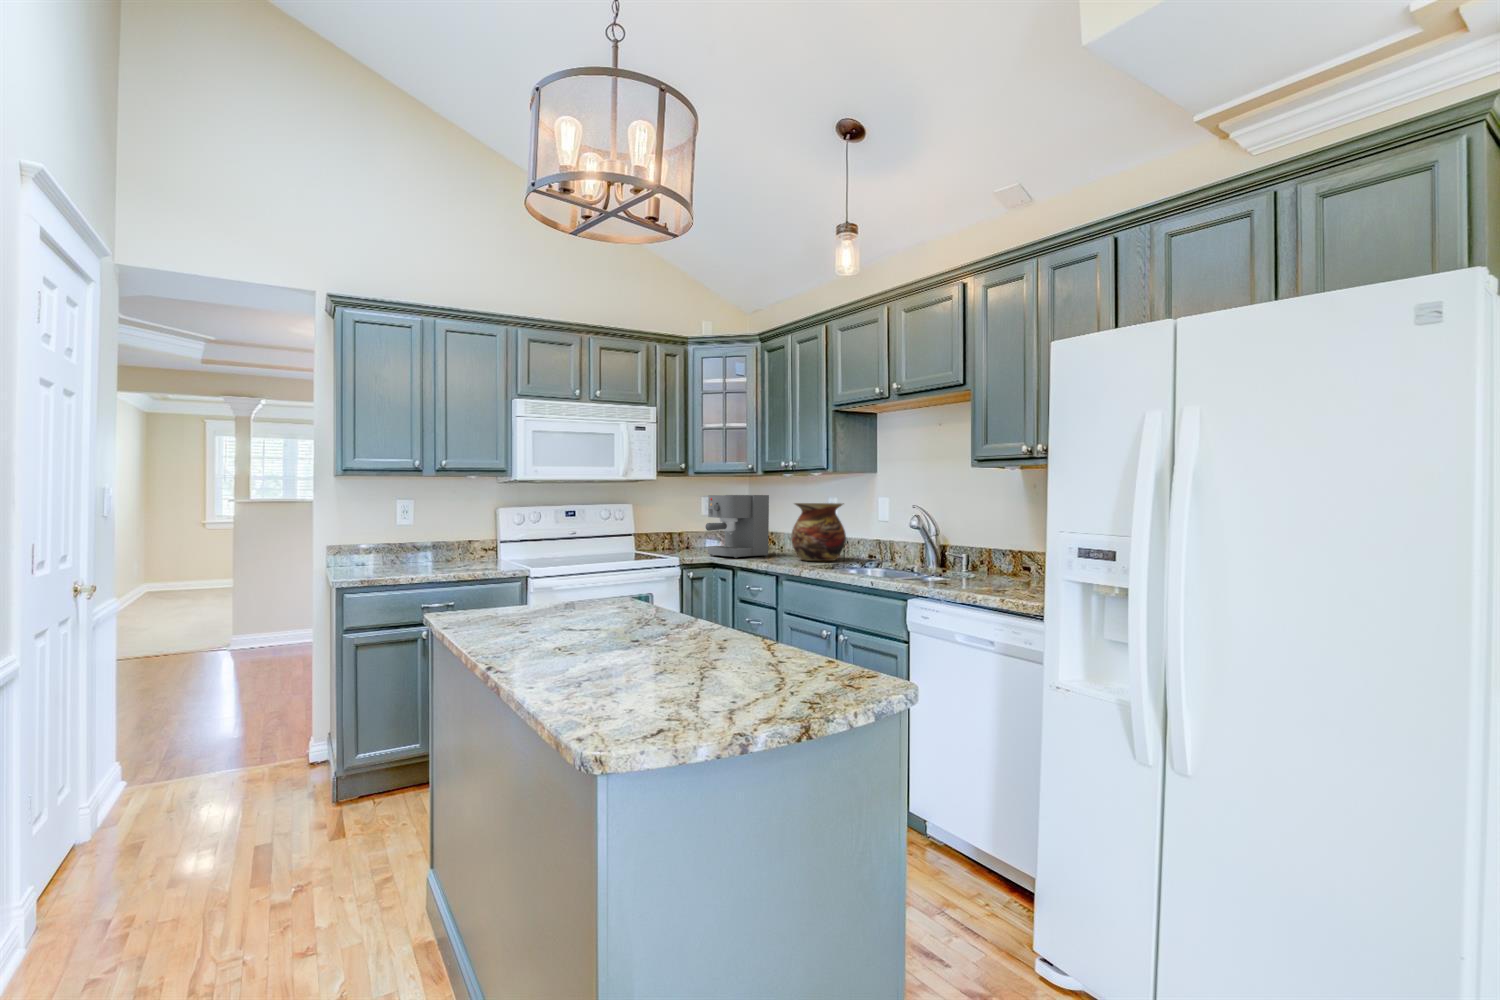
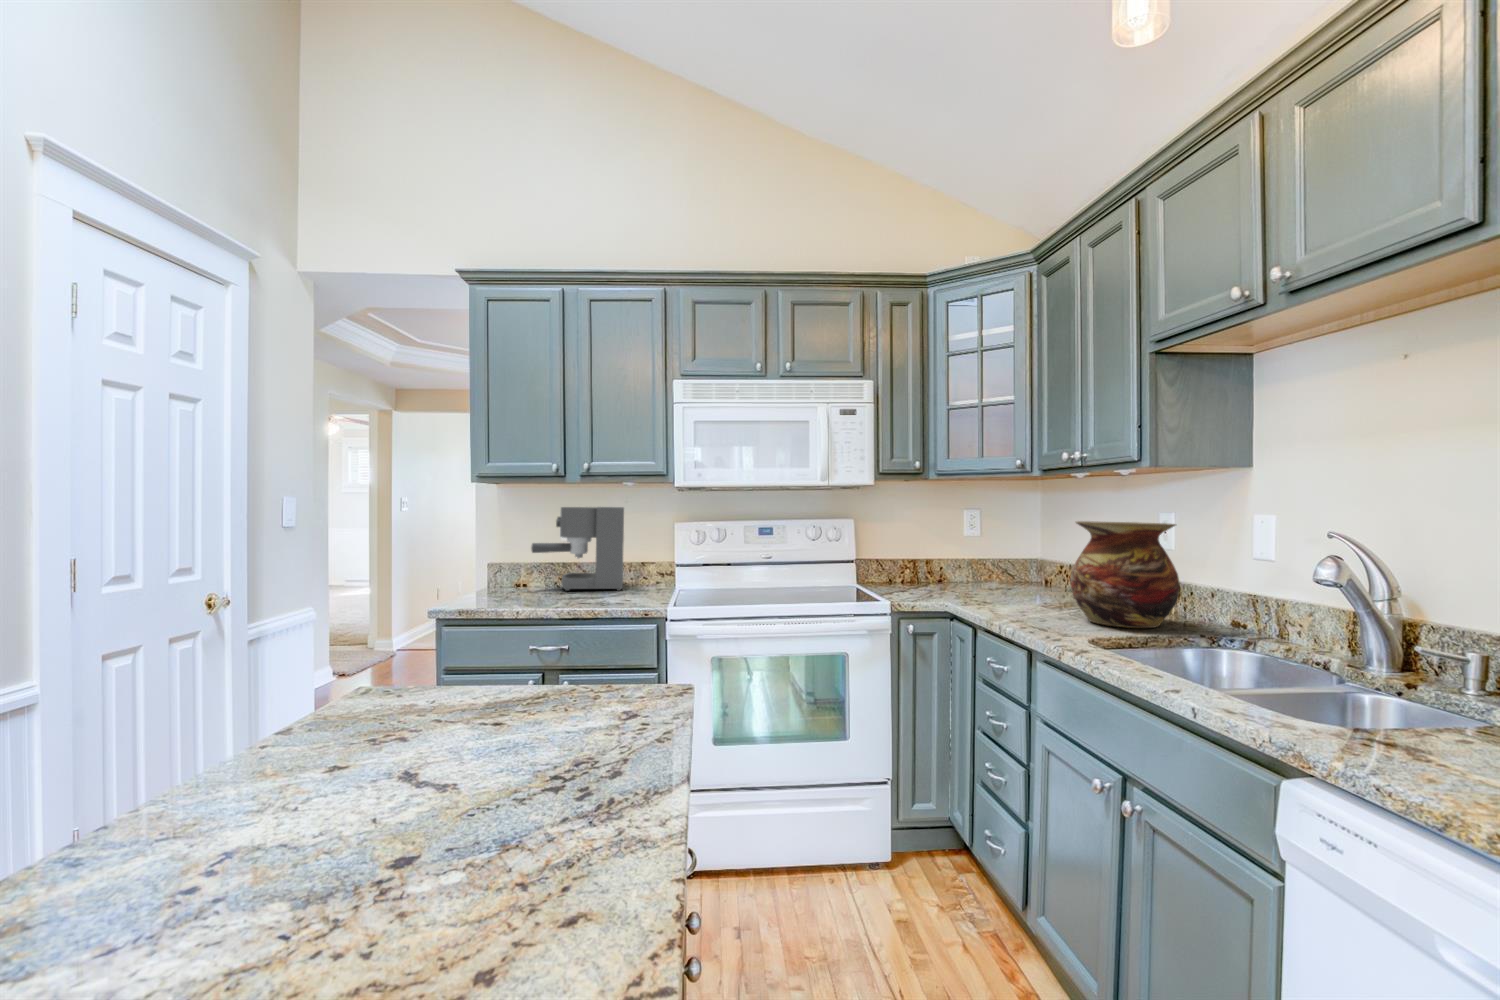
coffee maker: present [706,495,769,558] -> present [531,507,624,591]

